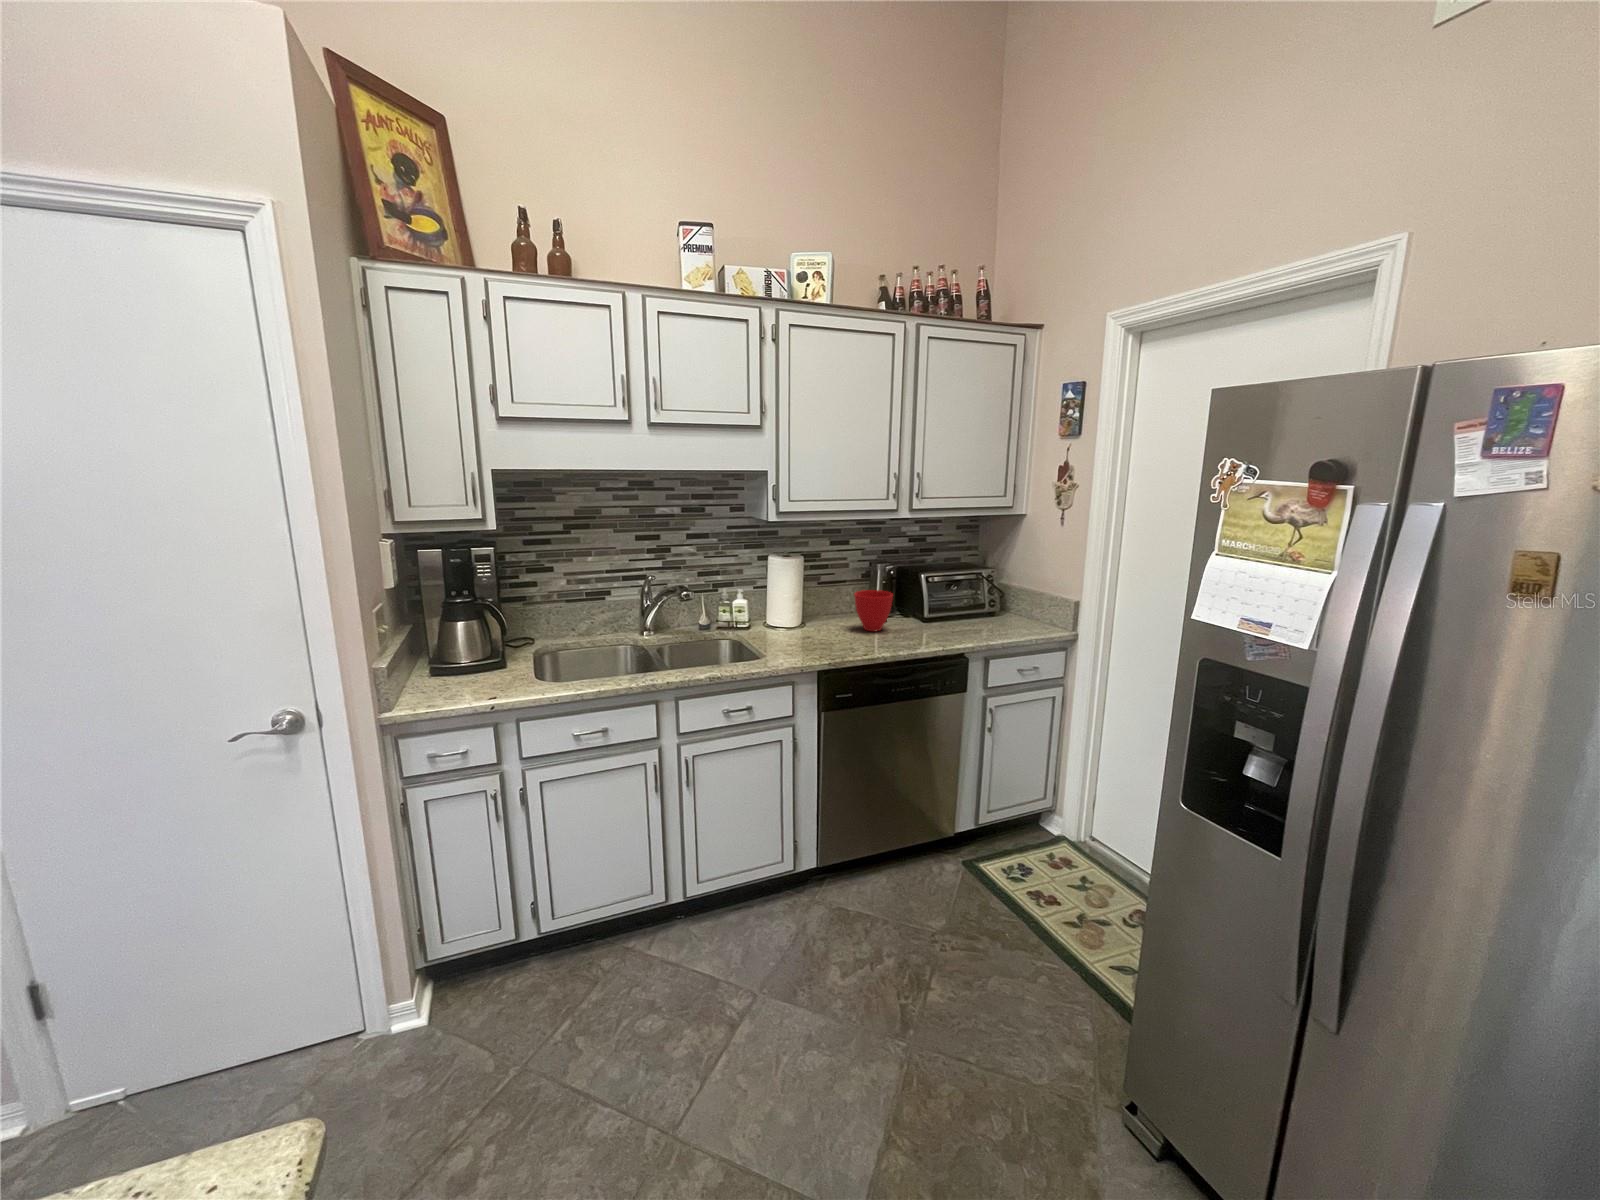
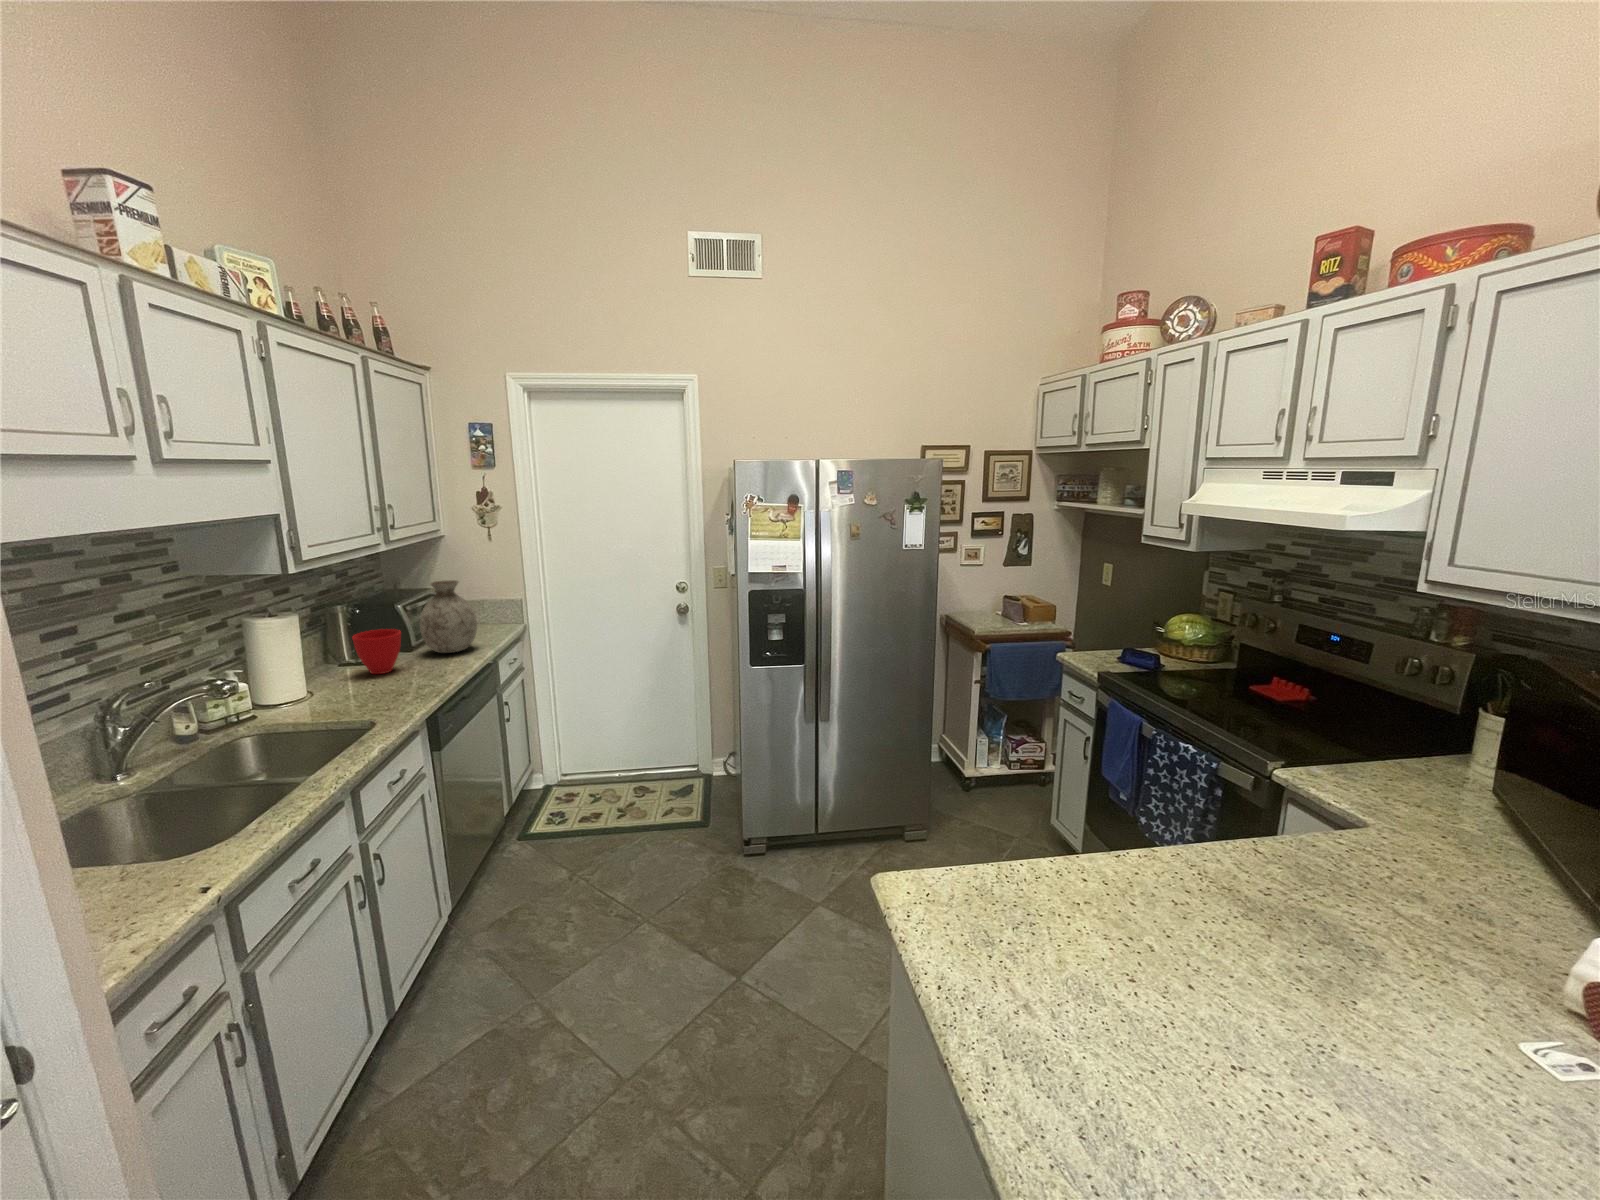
vase: none [925,557,980,635] -> present [420,580,477,653]

